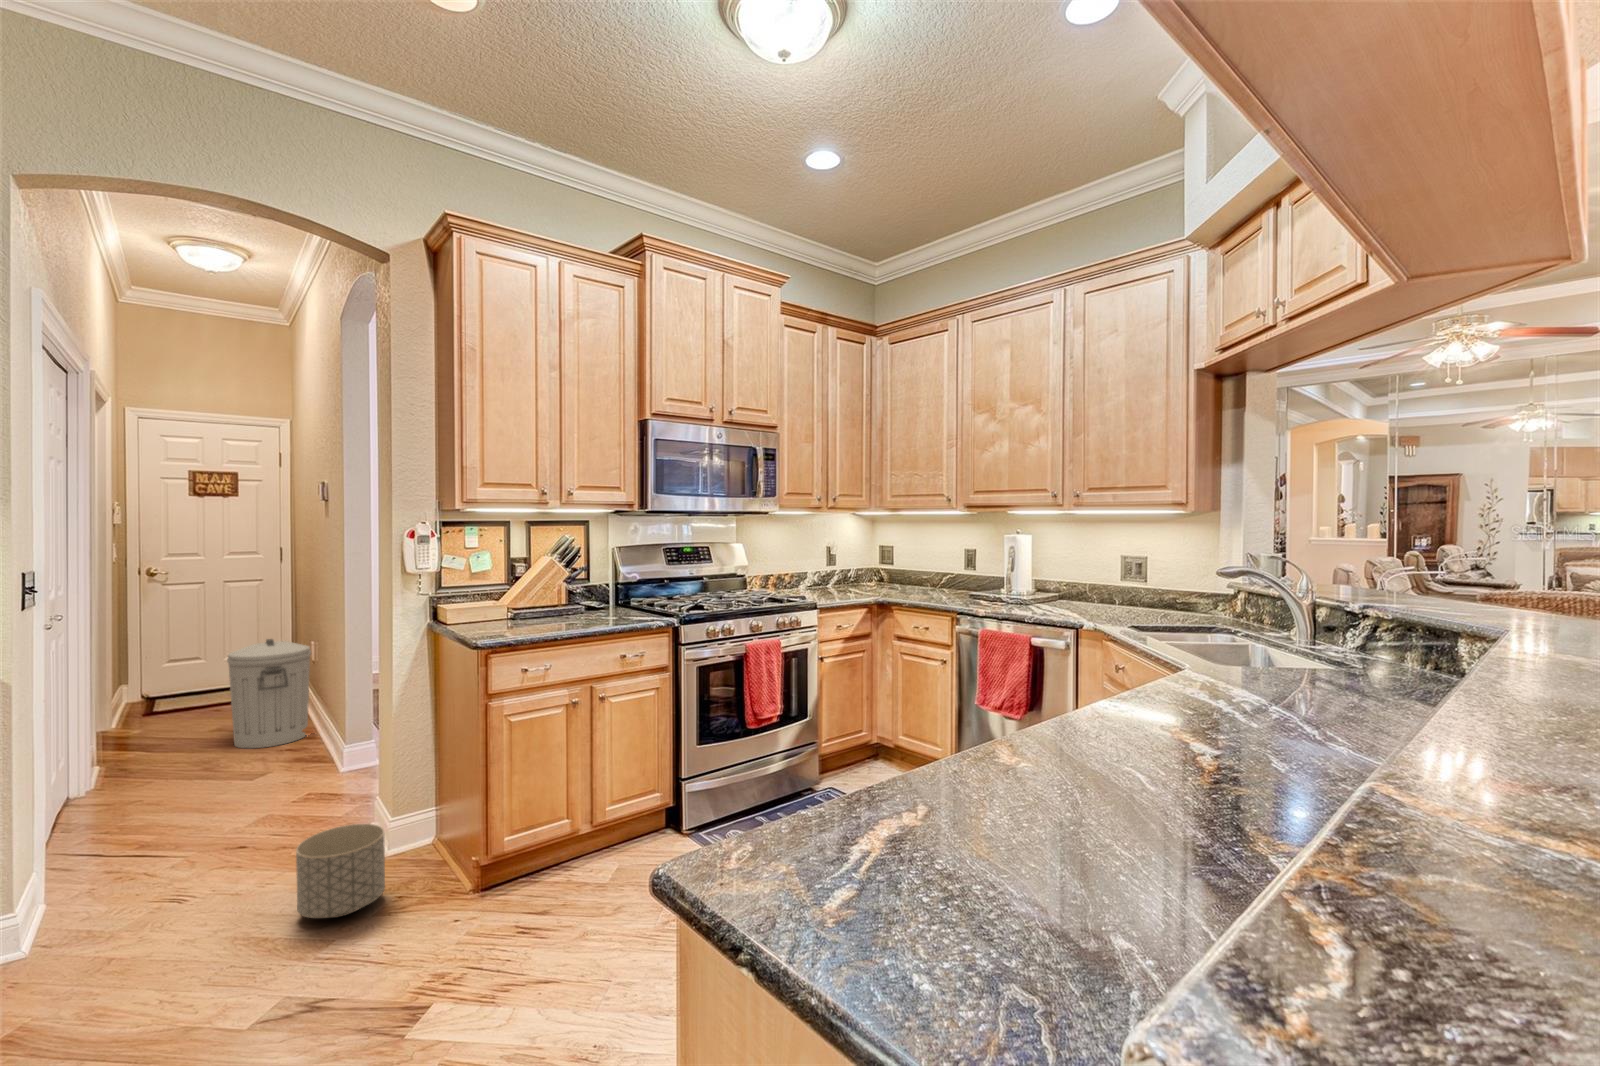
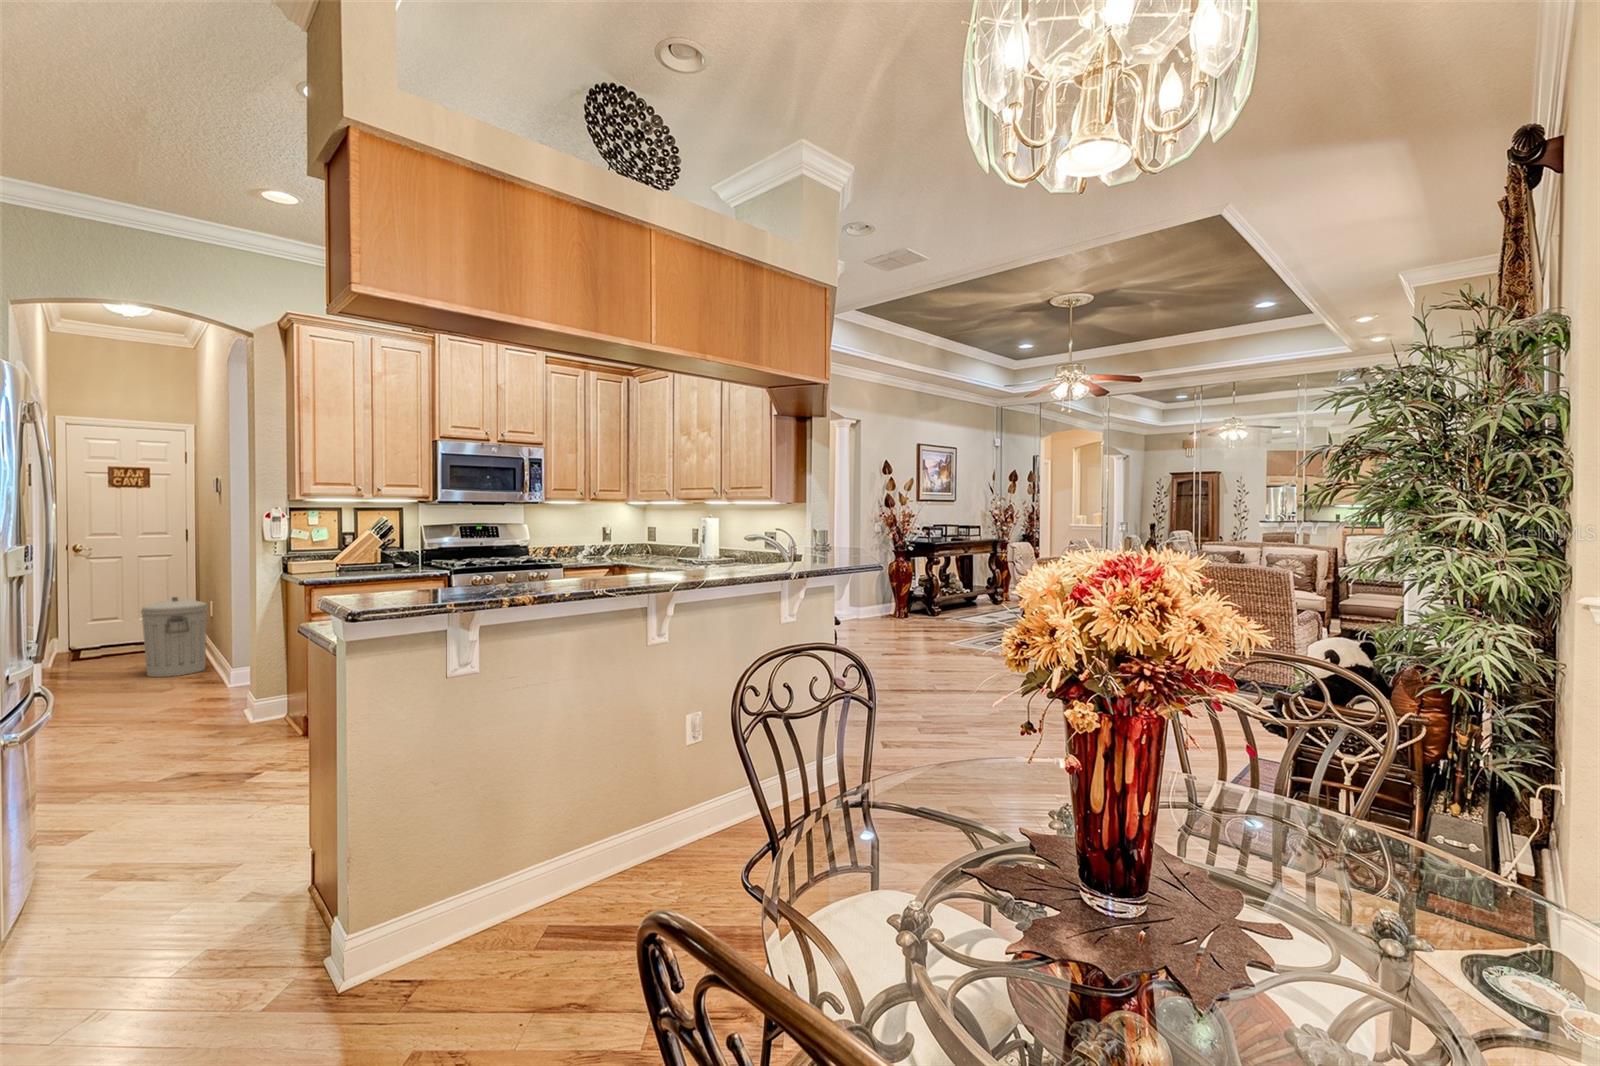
planter: present [296,824,385,918] -> none [186,695,245,746]

